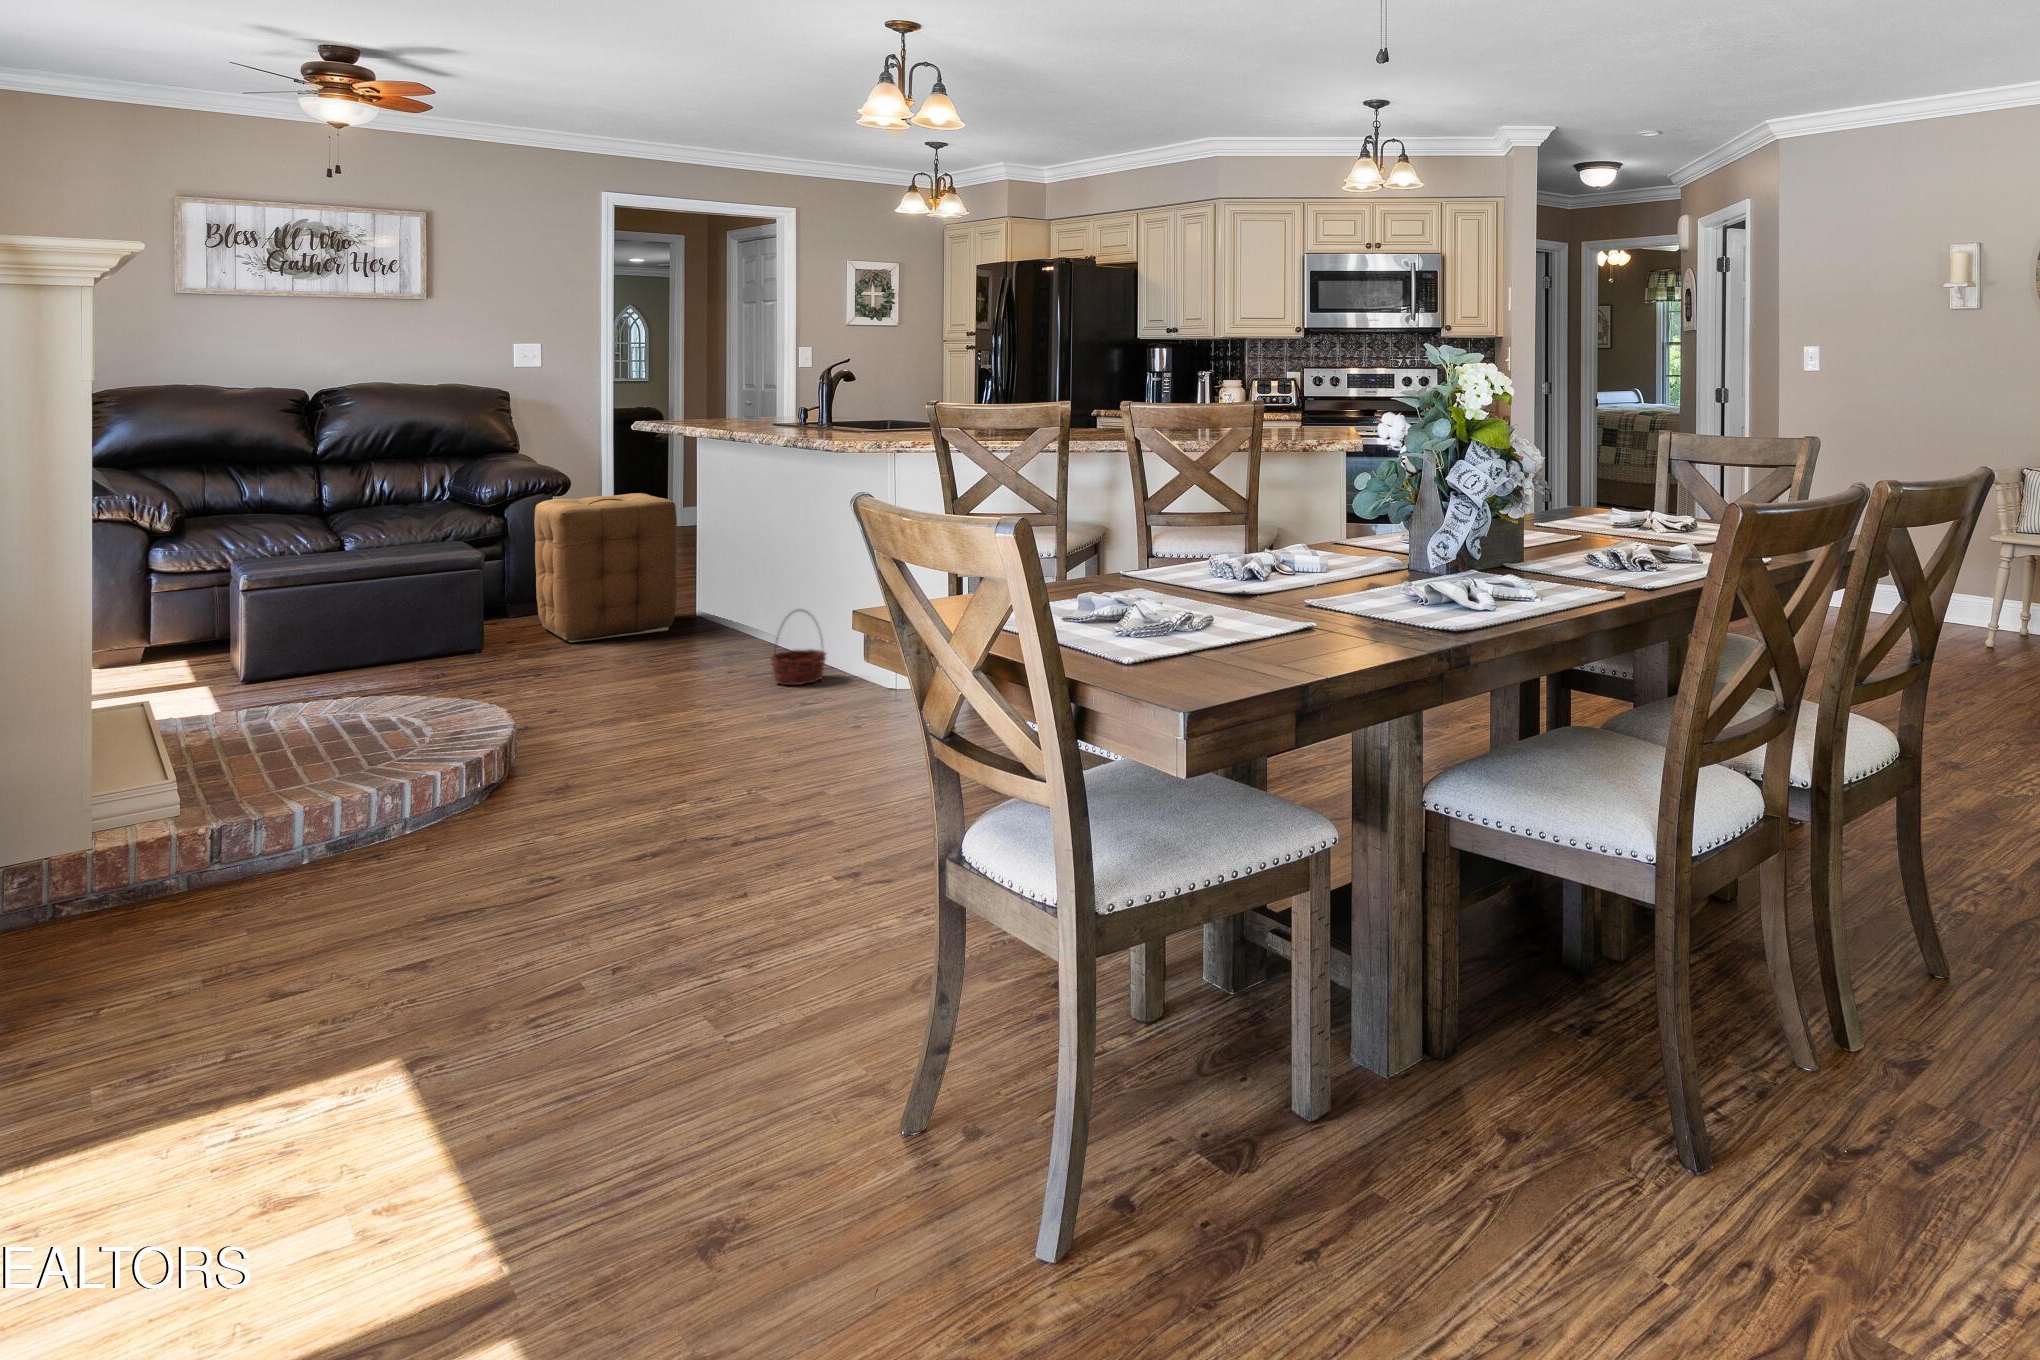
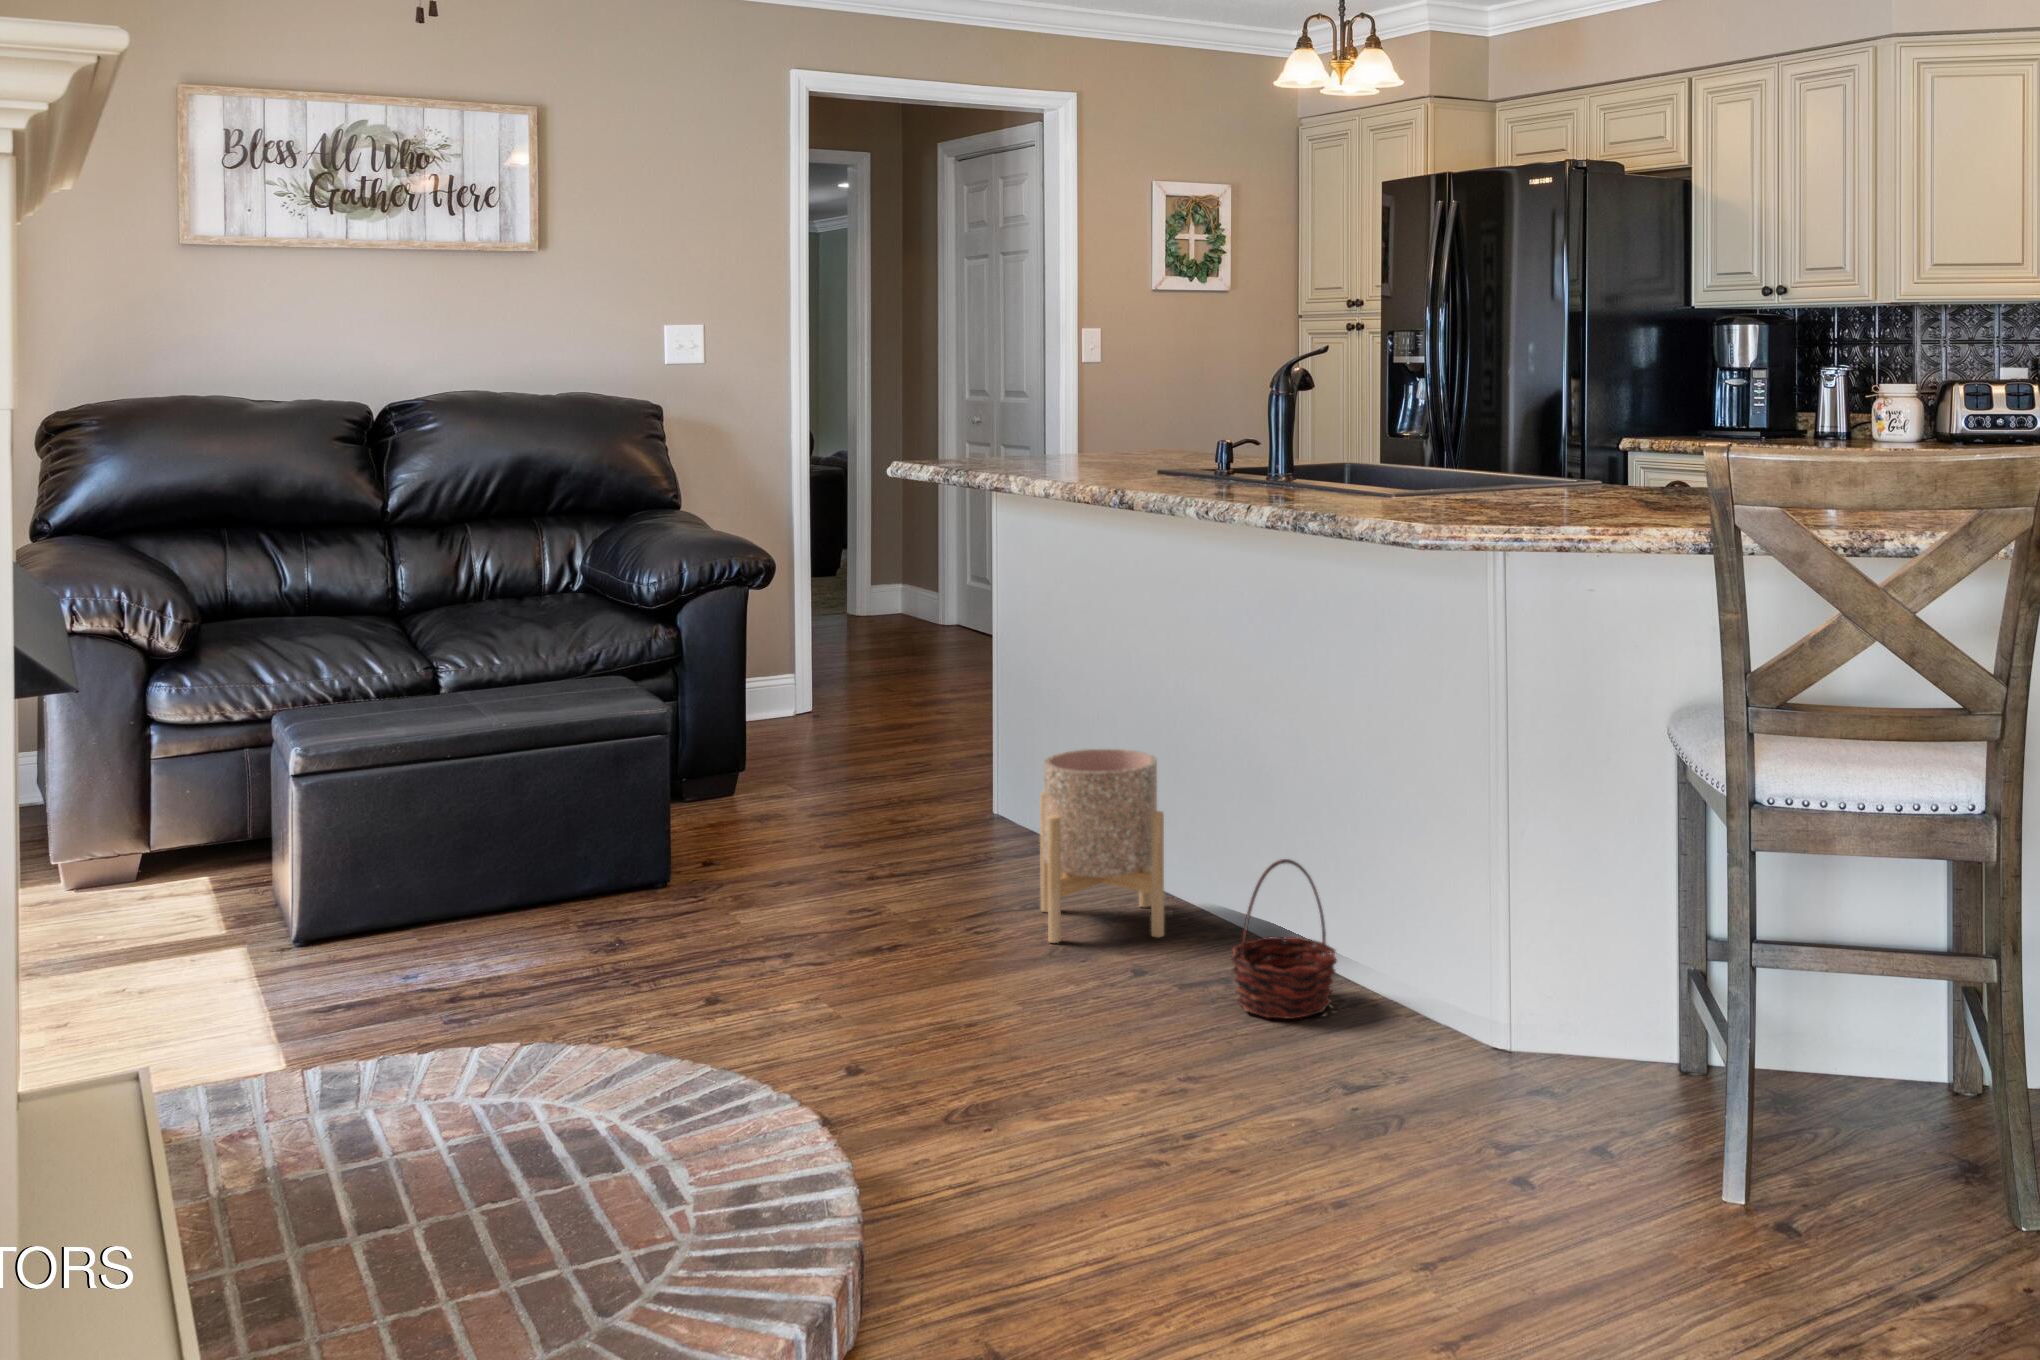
ottoman: present [534,493,677,642] -> none [739,591,978,870]
planter: none [690,568,758,664] -> present [1040,749,1164,943]

